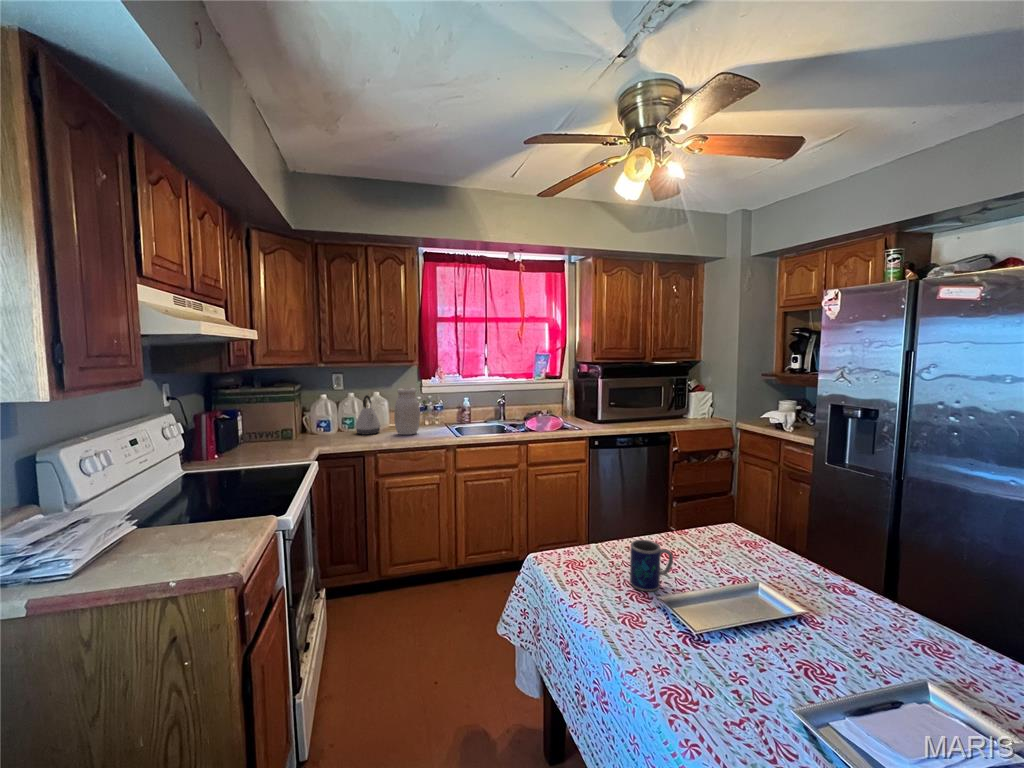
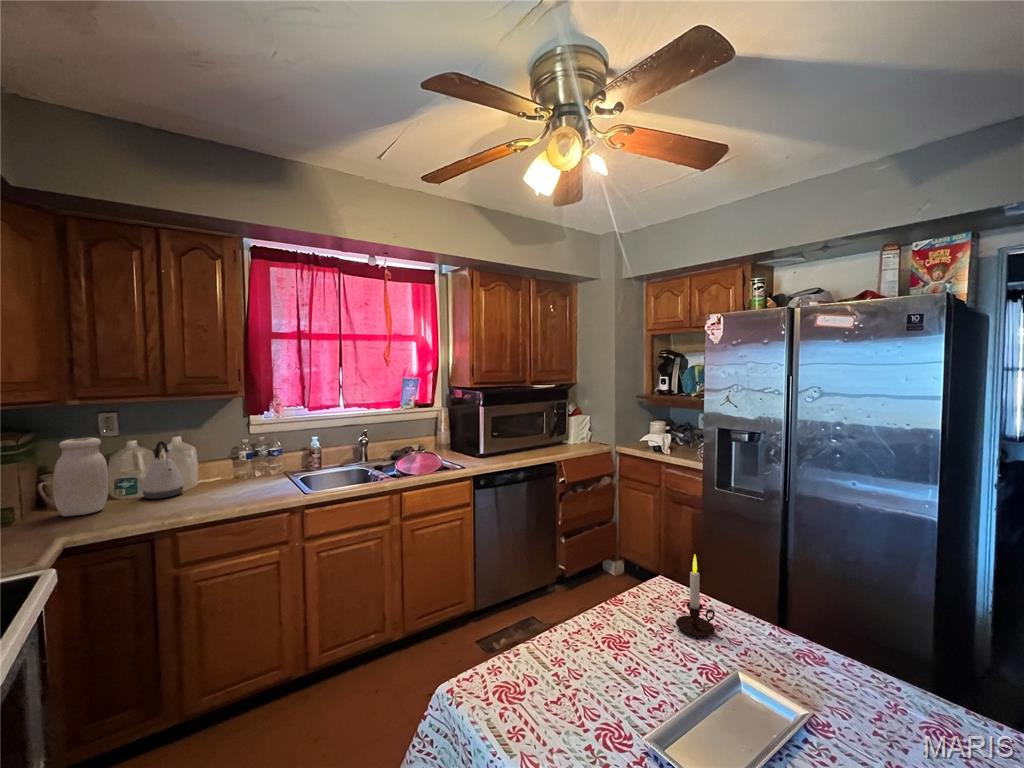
jar: present [394,388,420,435] -> present [53,438,108,516]
candle: none [722,495,759,560] -> present [676,555,715,636]
mug: present [630,540,673,591] -> none [594,644,648,726]

